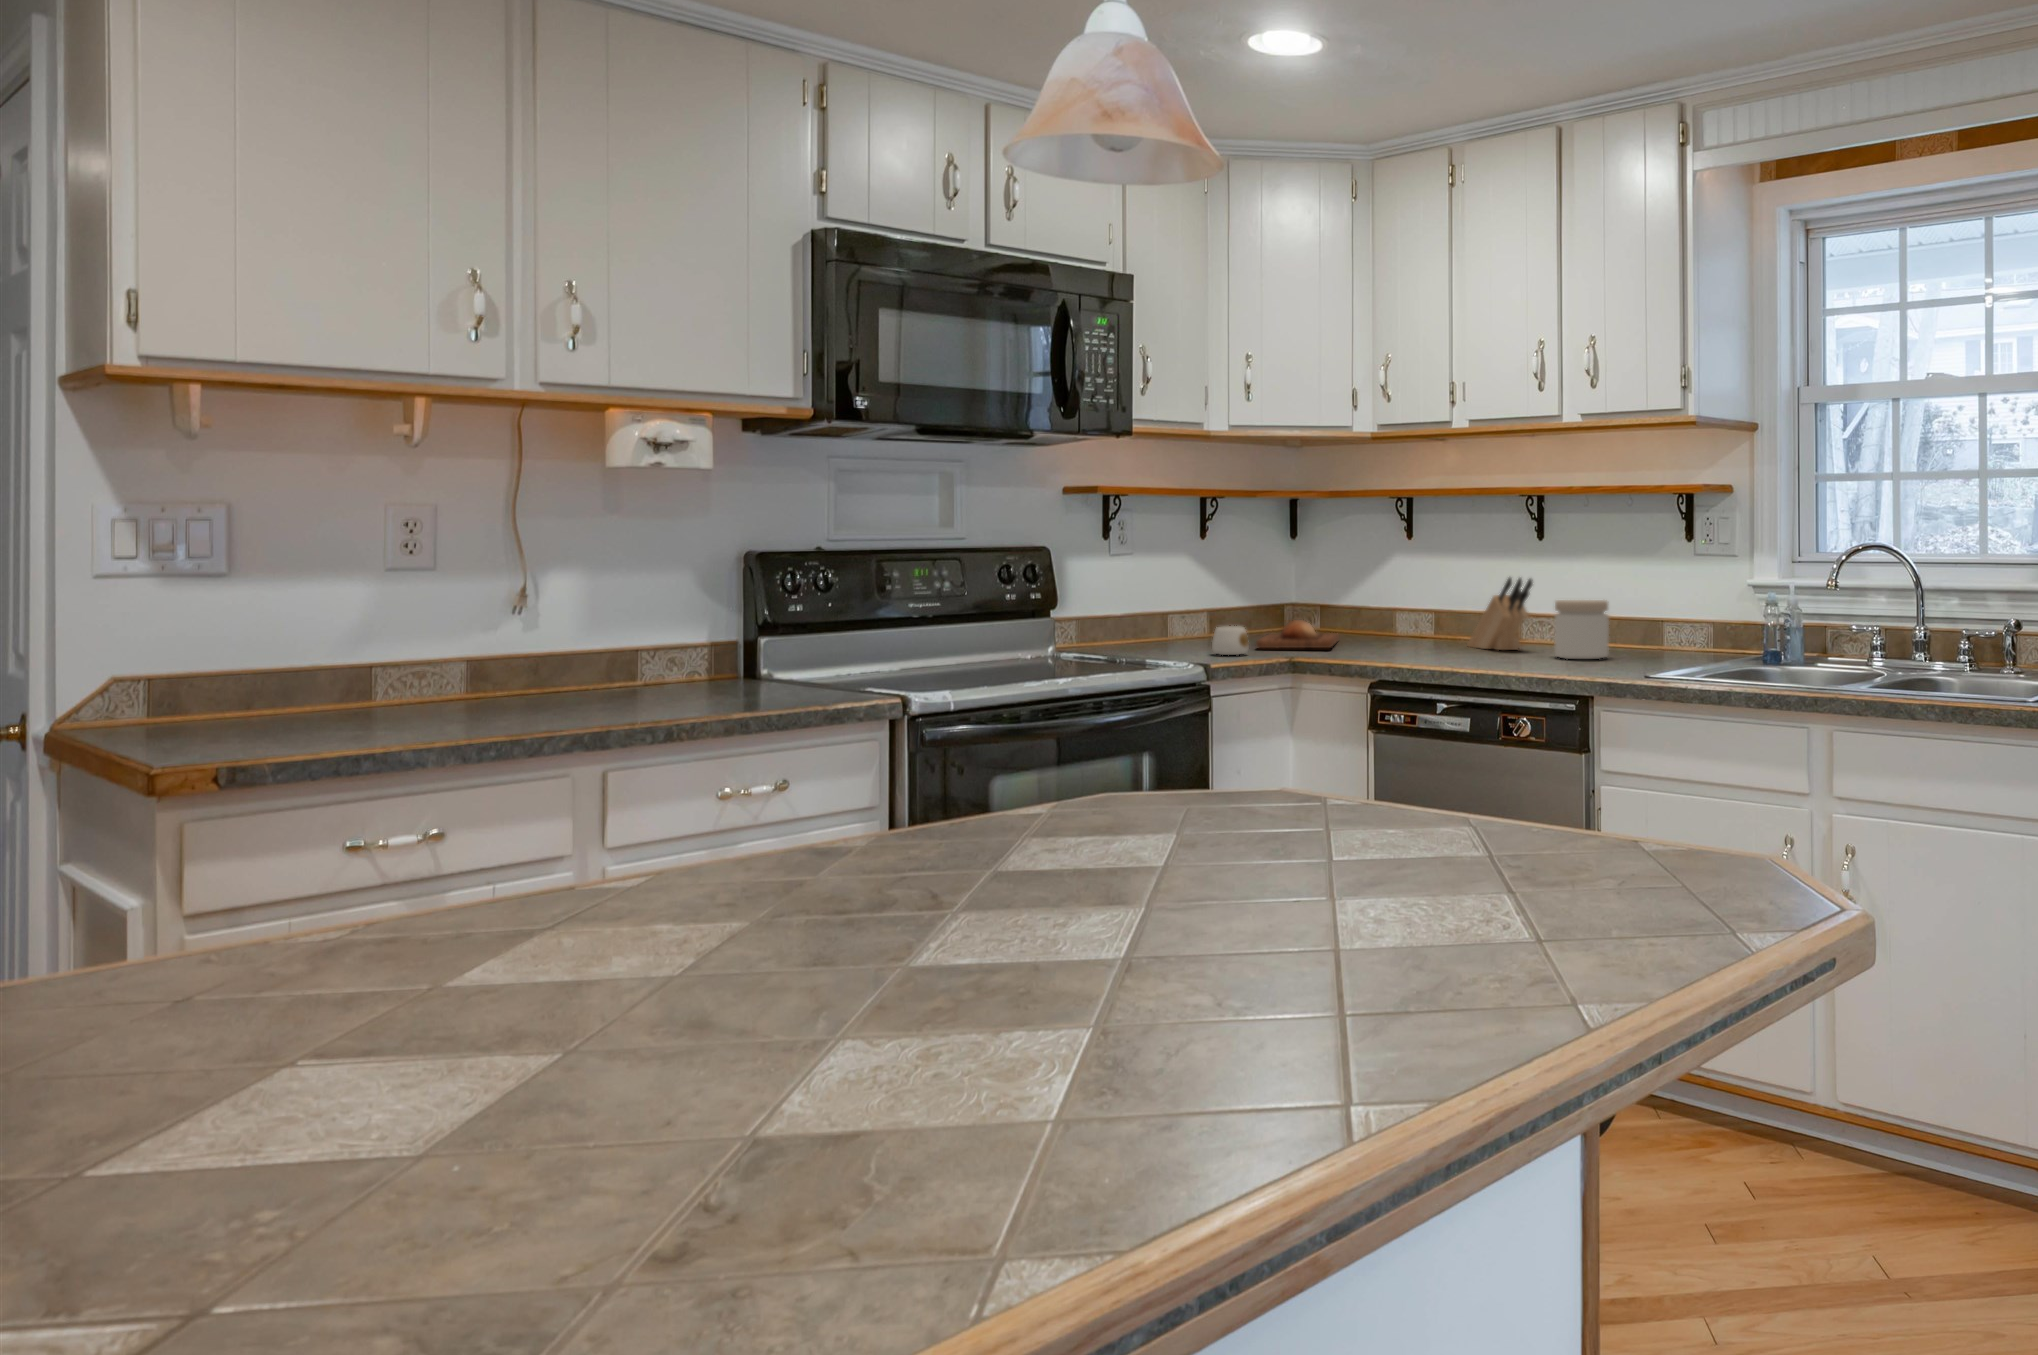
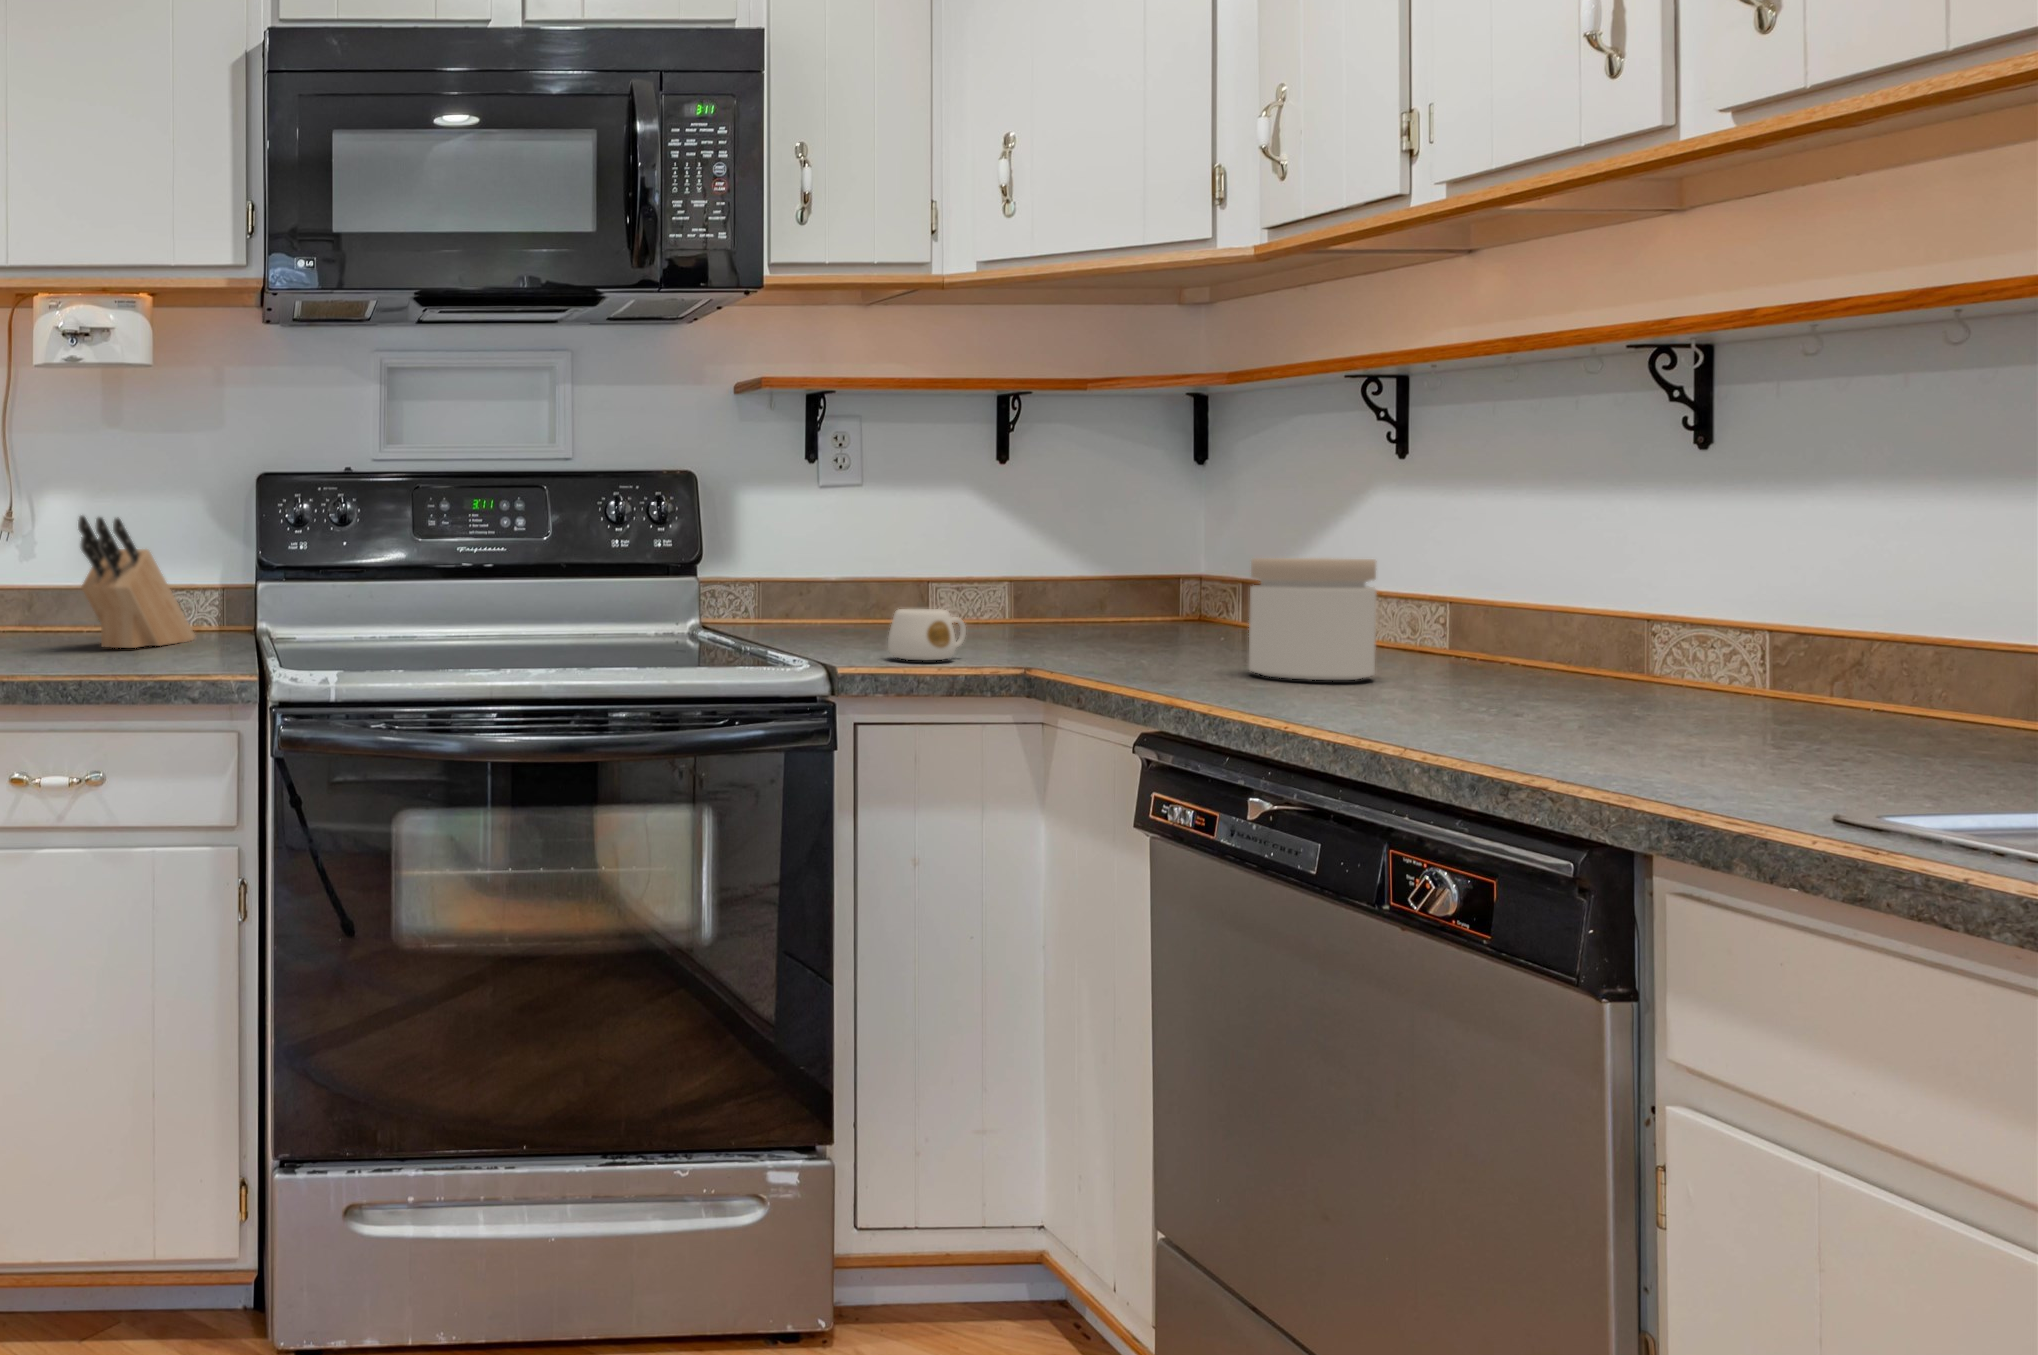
knife block: present [1468,578,1533,650] -> present [78,516,195,648]
jar: present [1555,600,1609,659] -> present [1249,558,1377,680]
bread loaf: present [1256,620,1339,648] -> none [999,605,1221,659]

